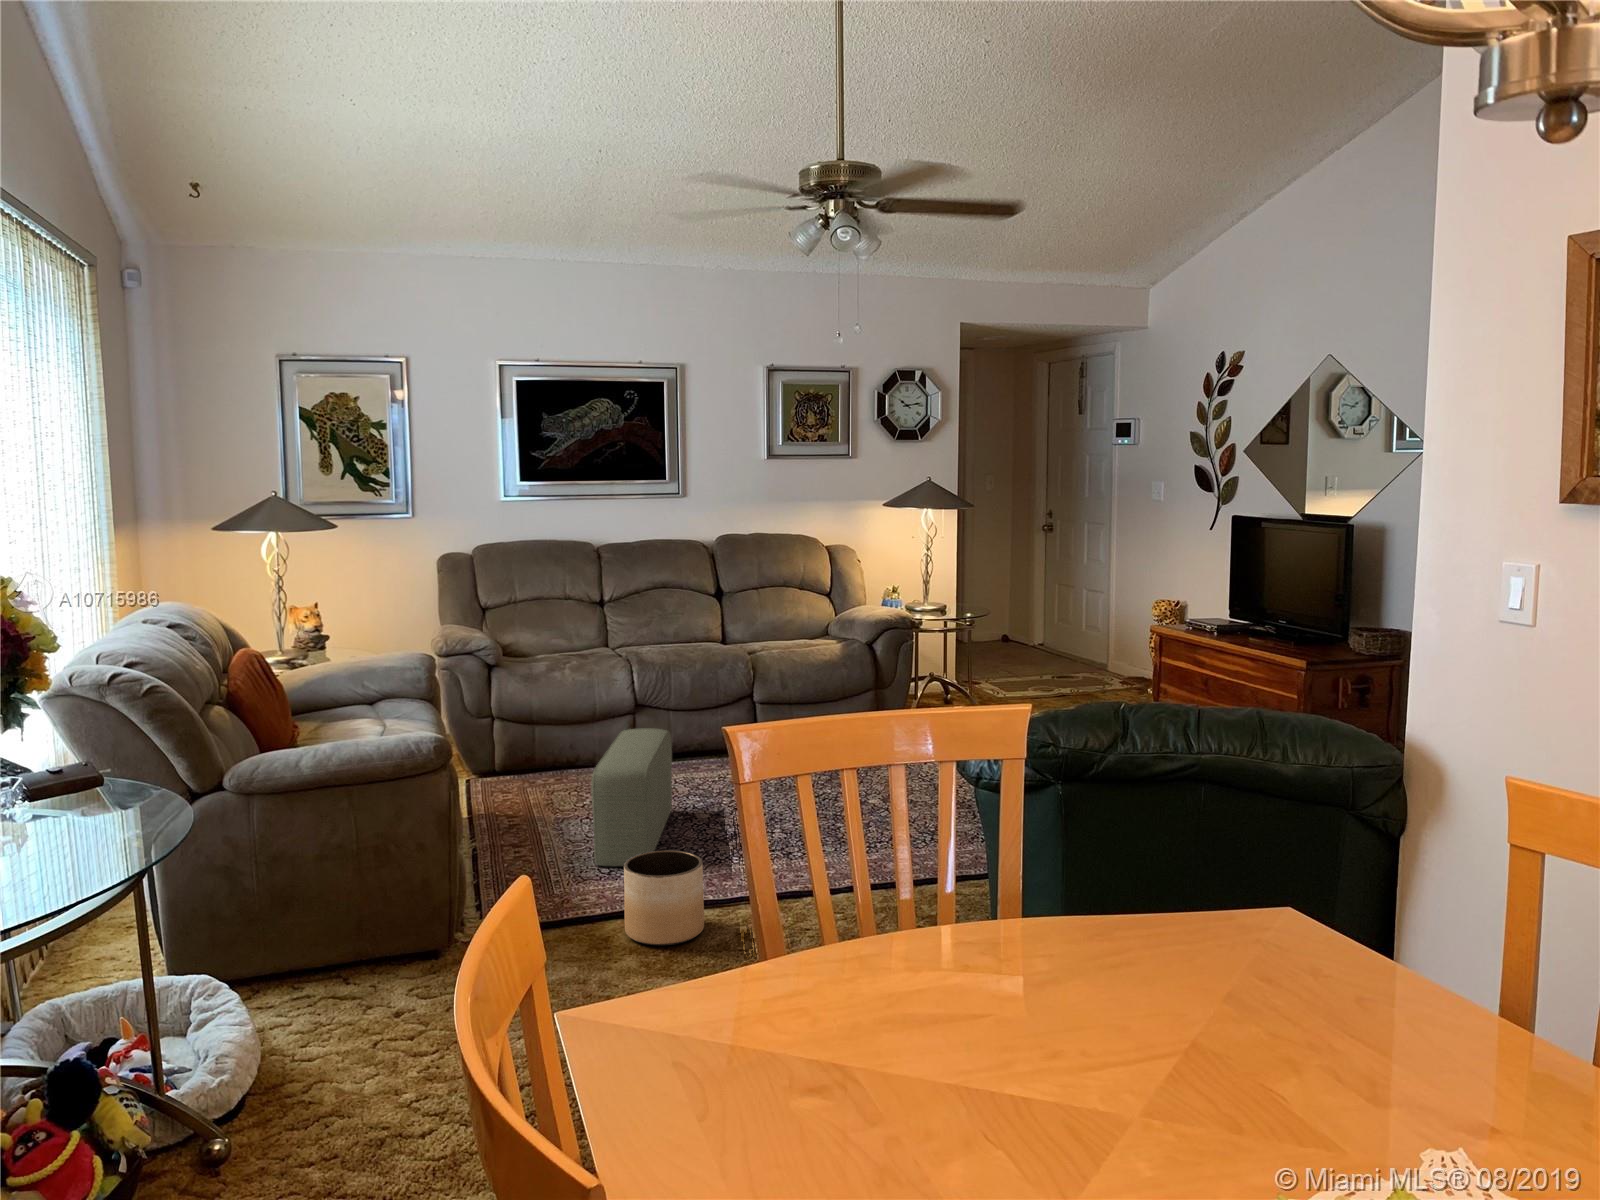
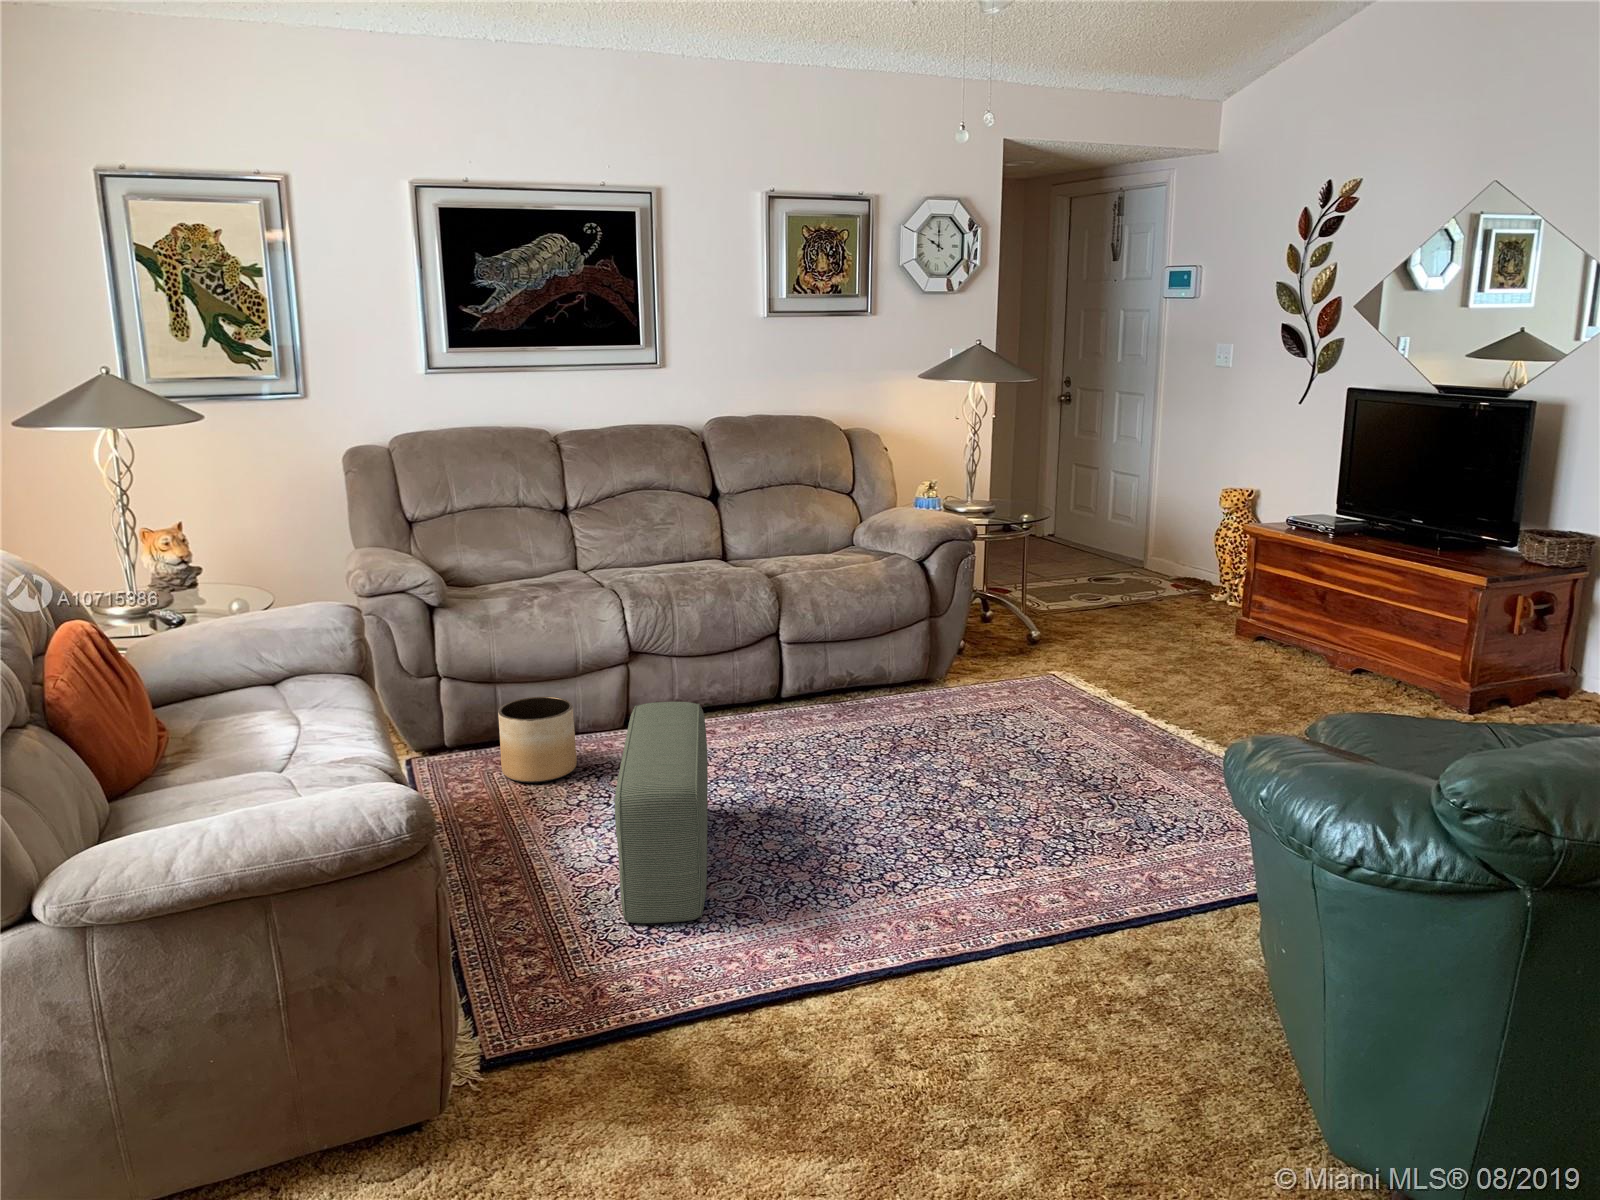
planter: present [624,850,704,946] -> present [498,697,577,783]

